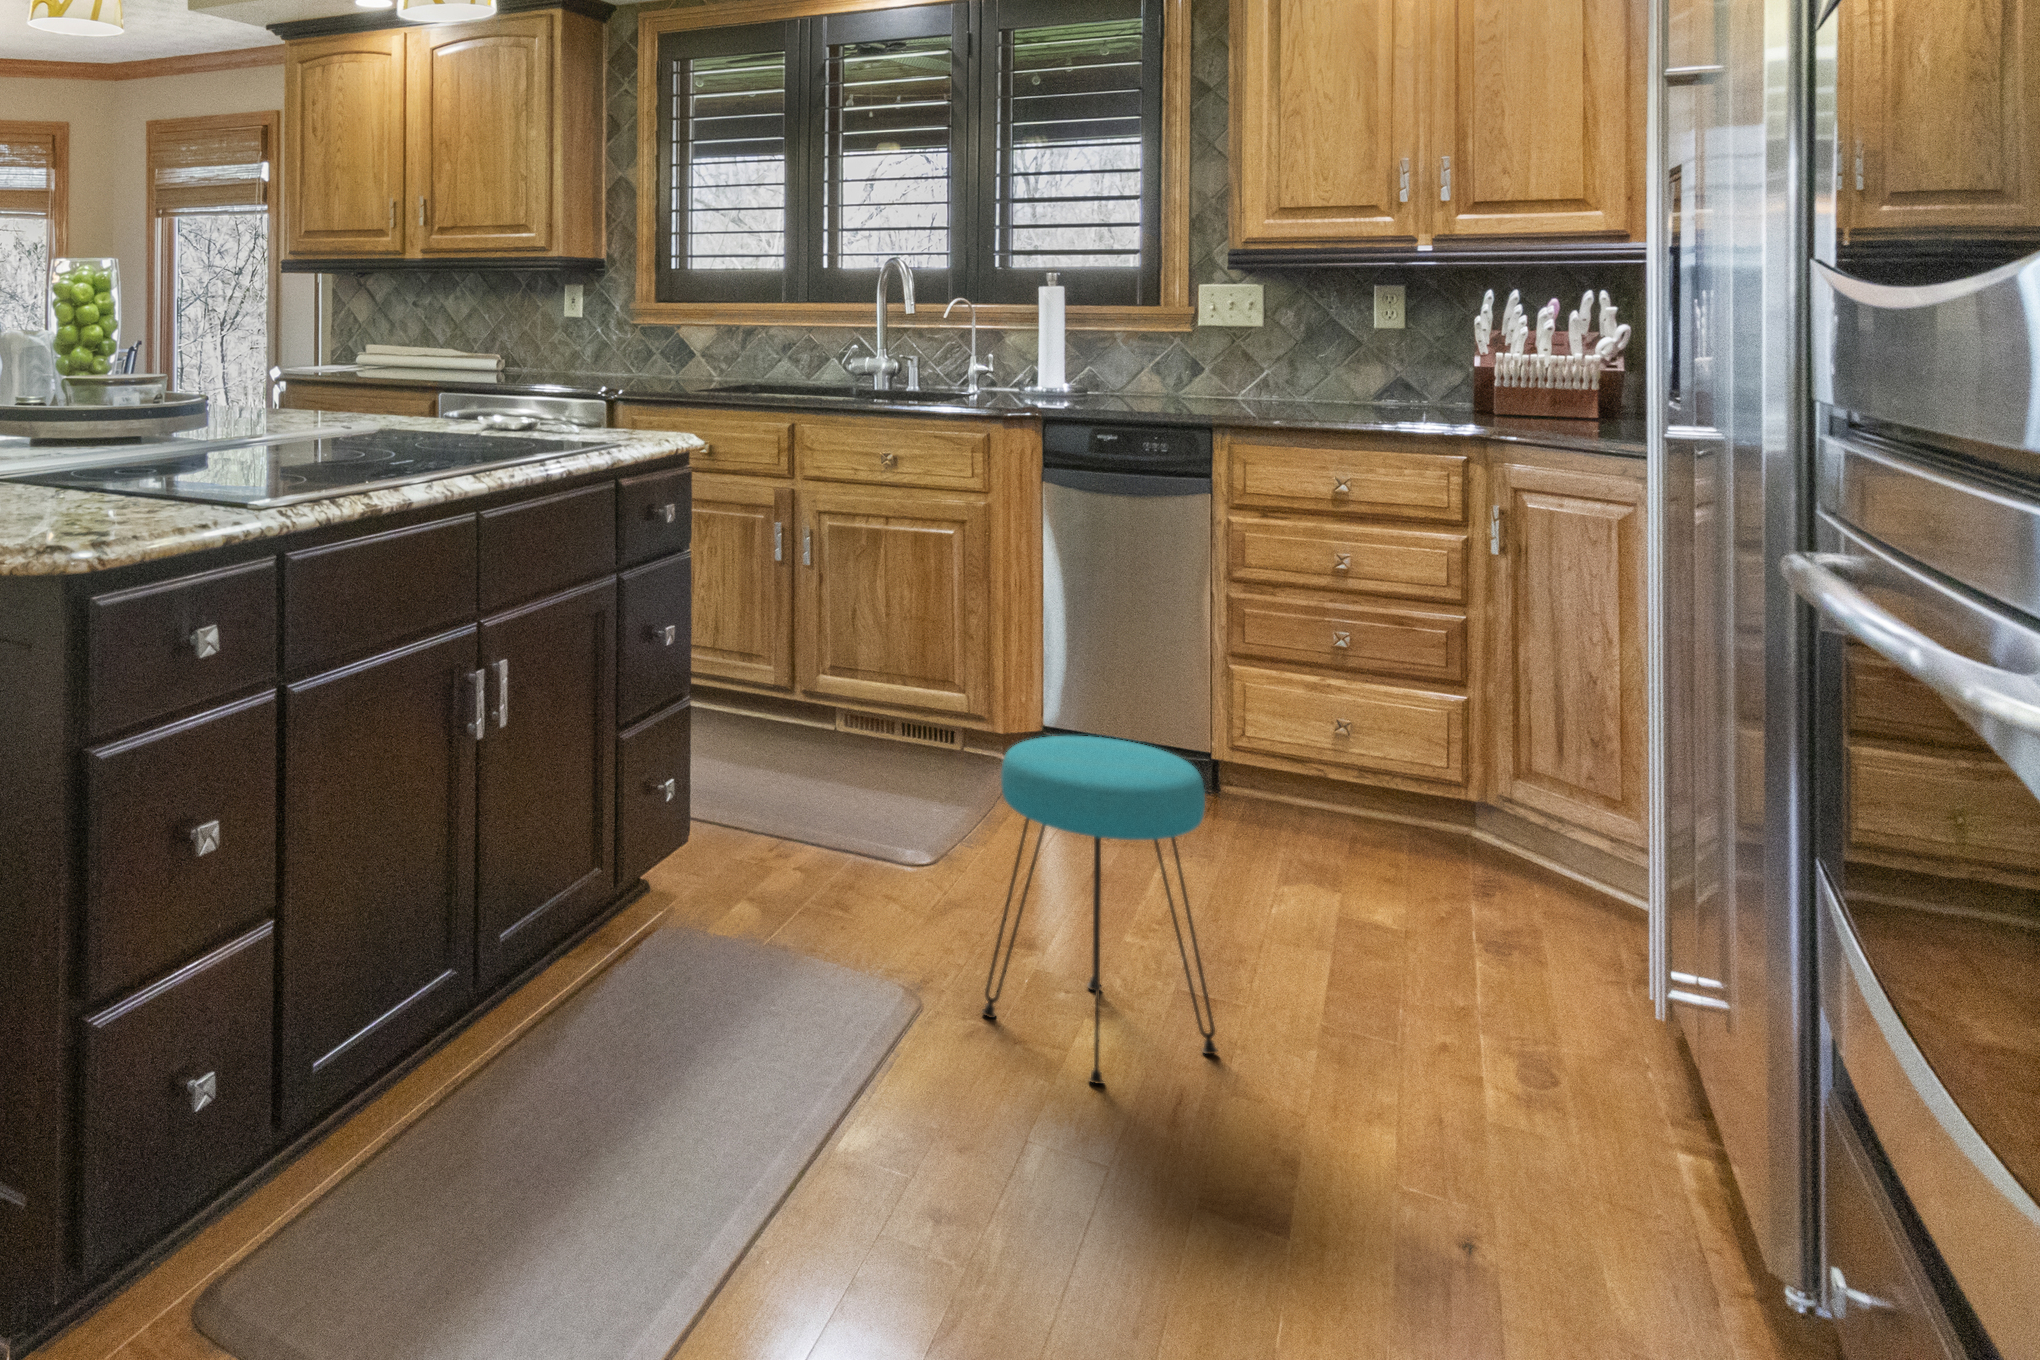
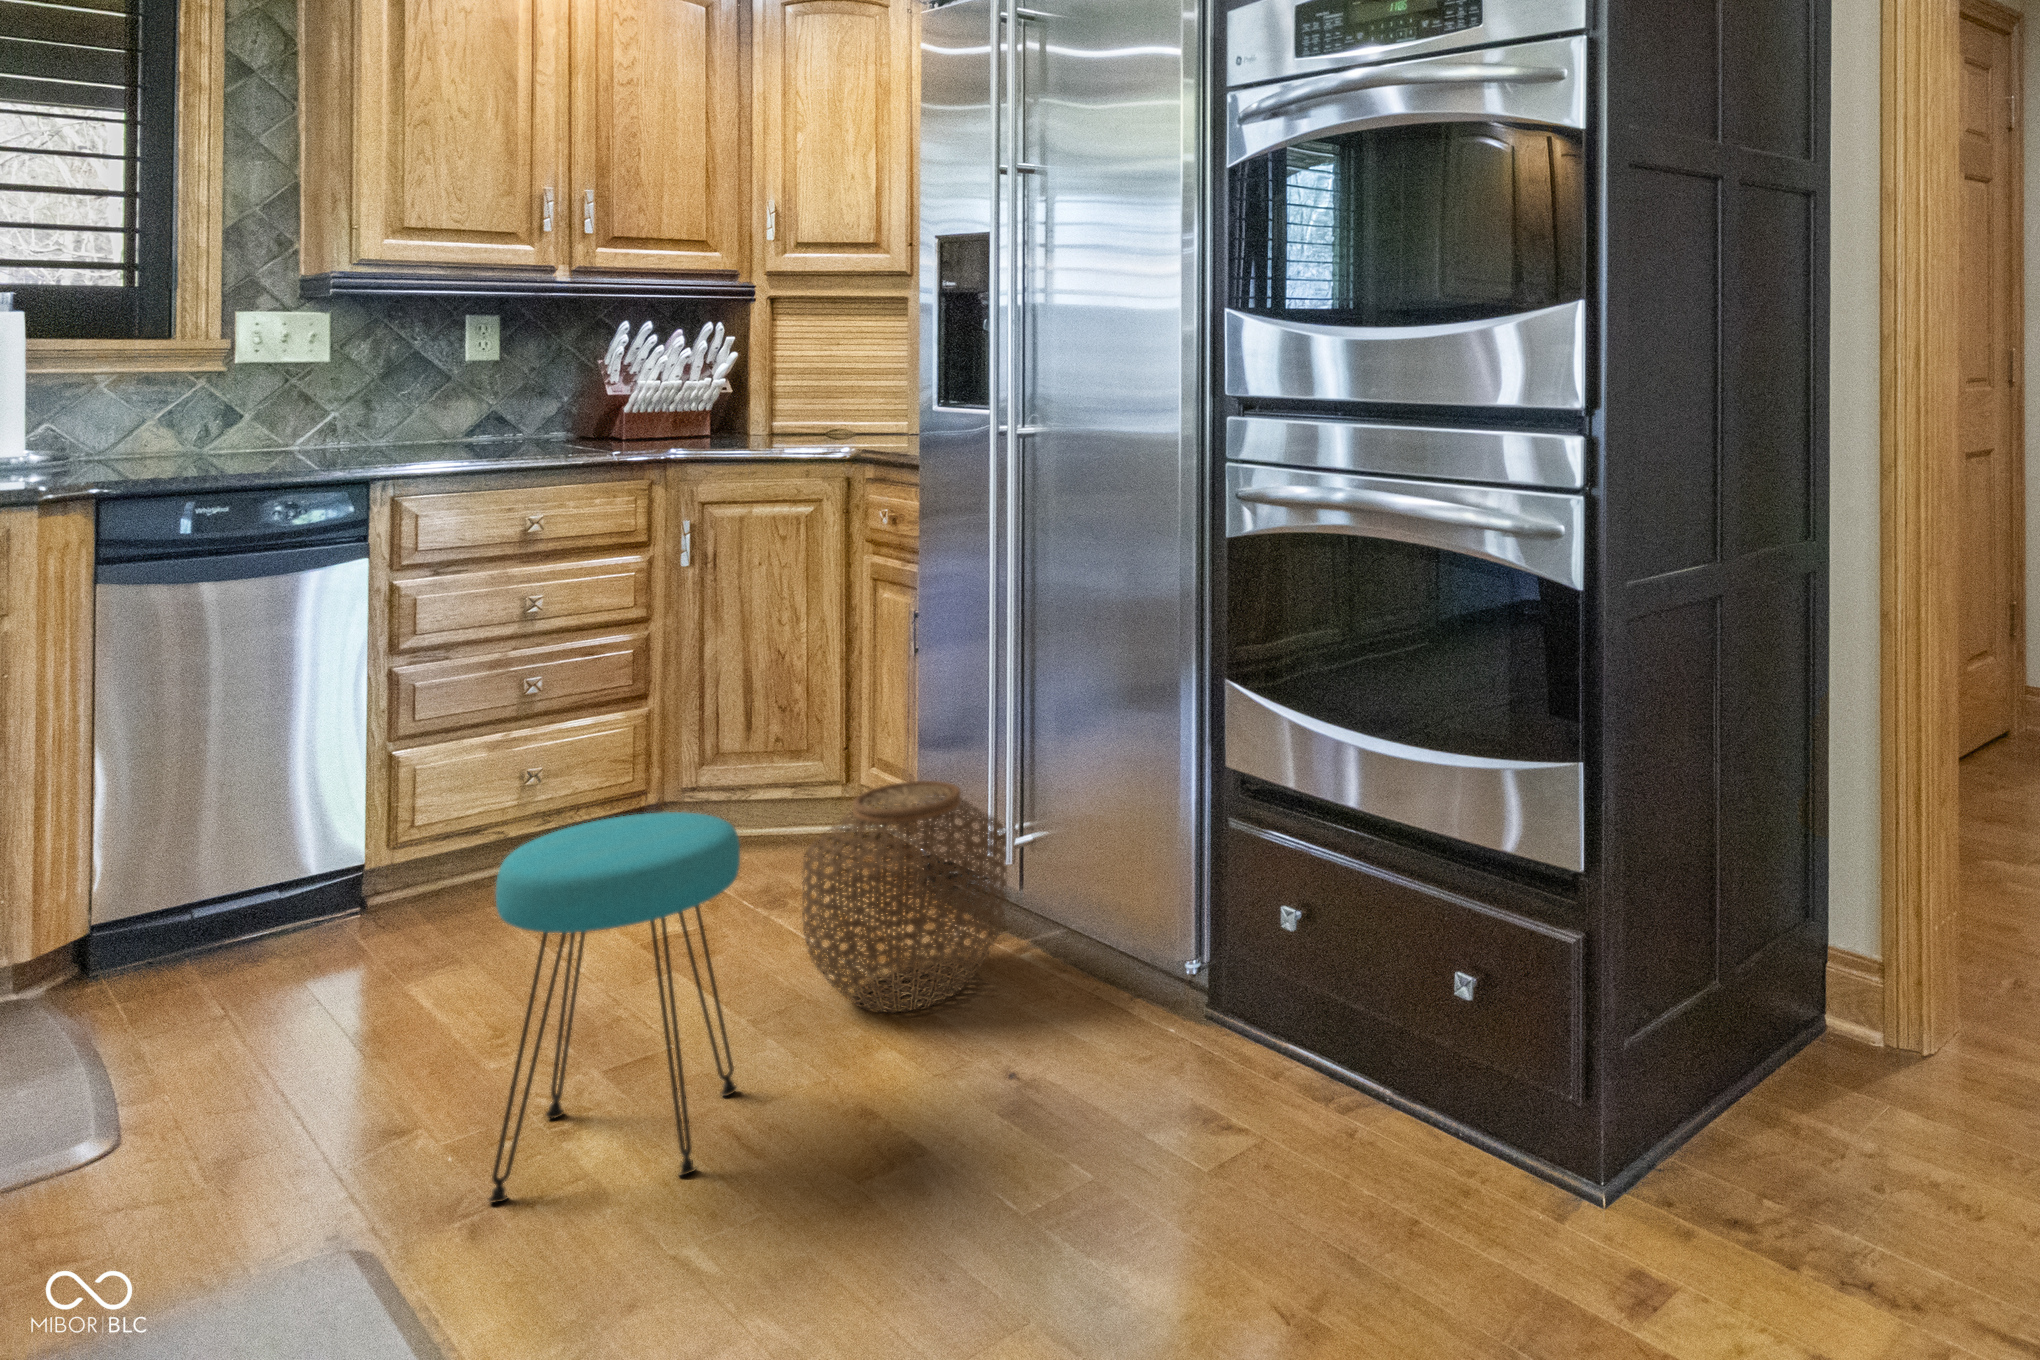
woven basket: none [1358,827,1628,1114] -> present [802,781,1007,1012]

